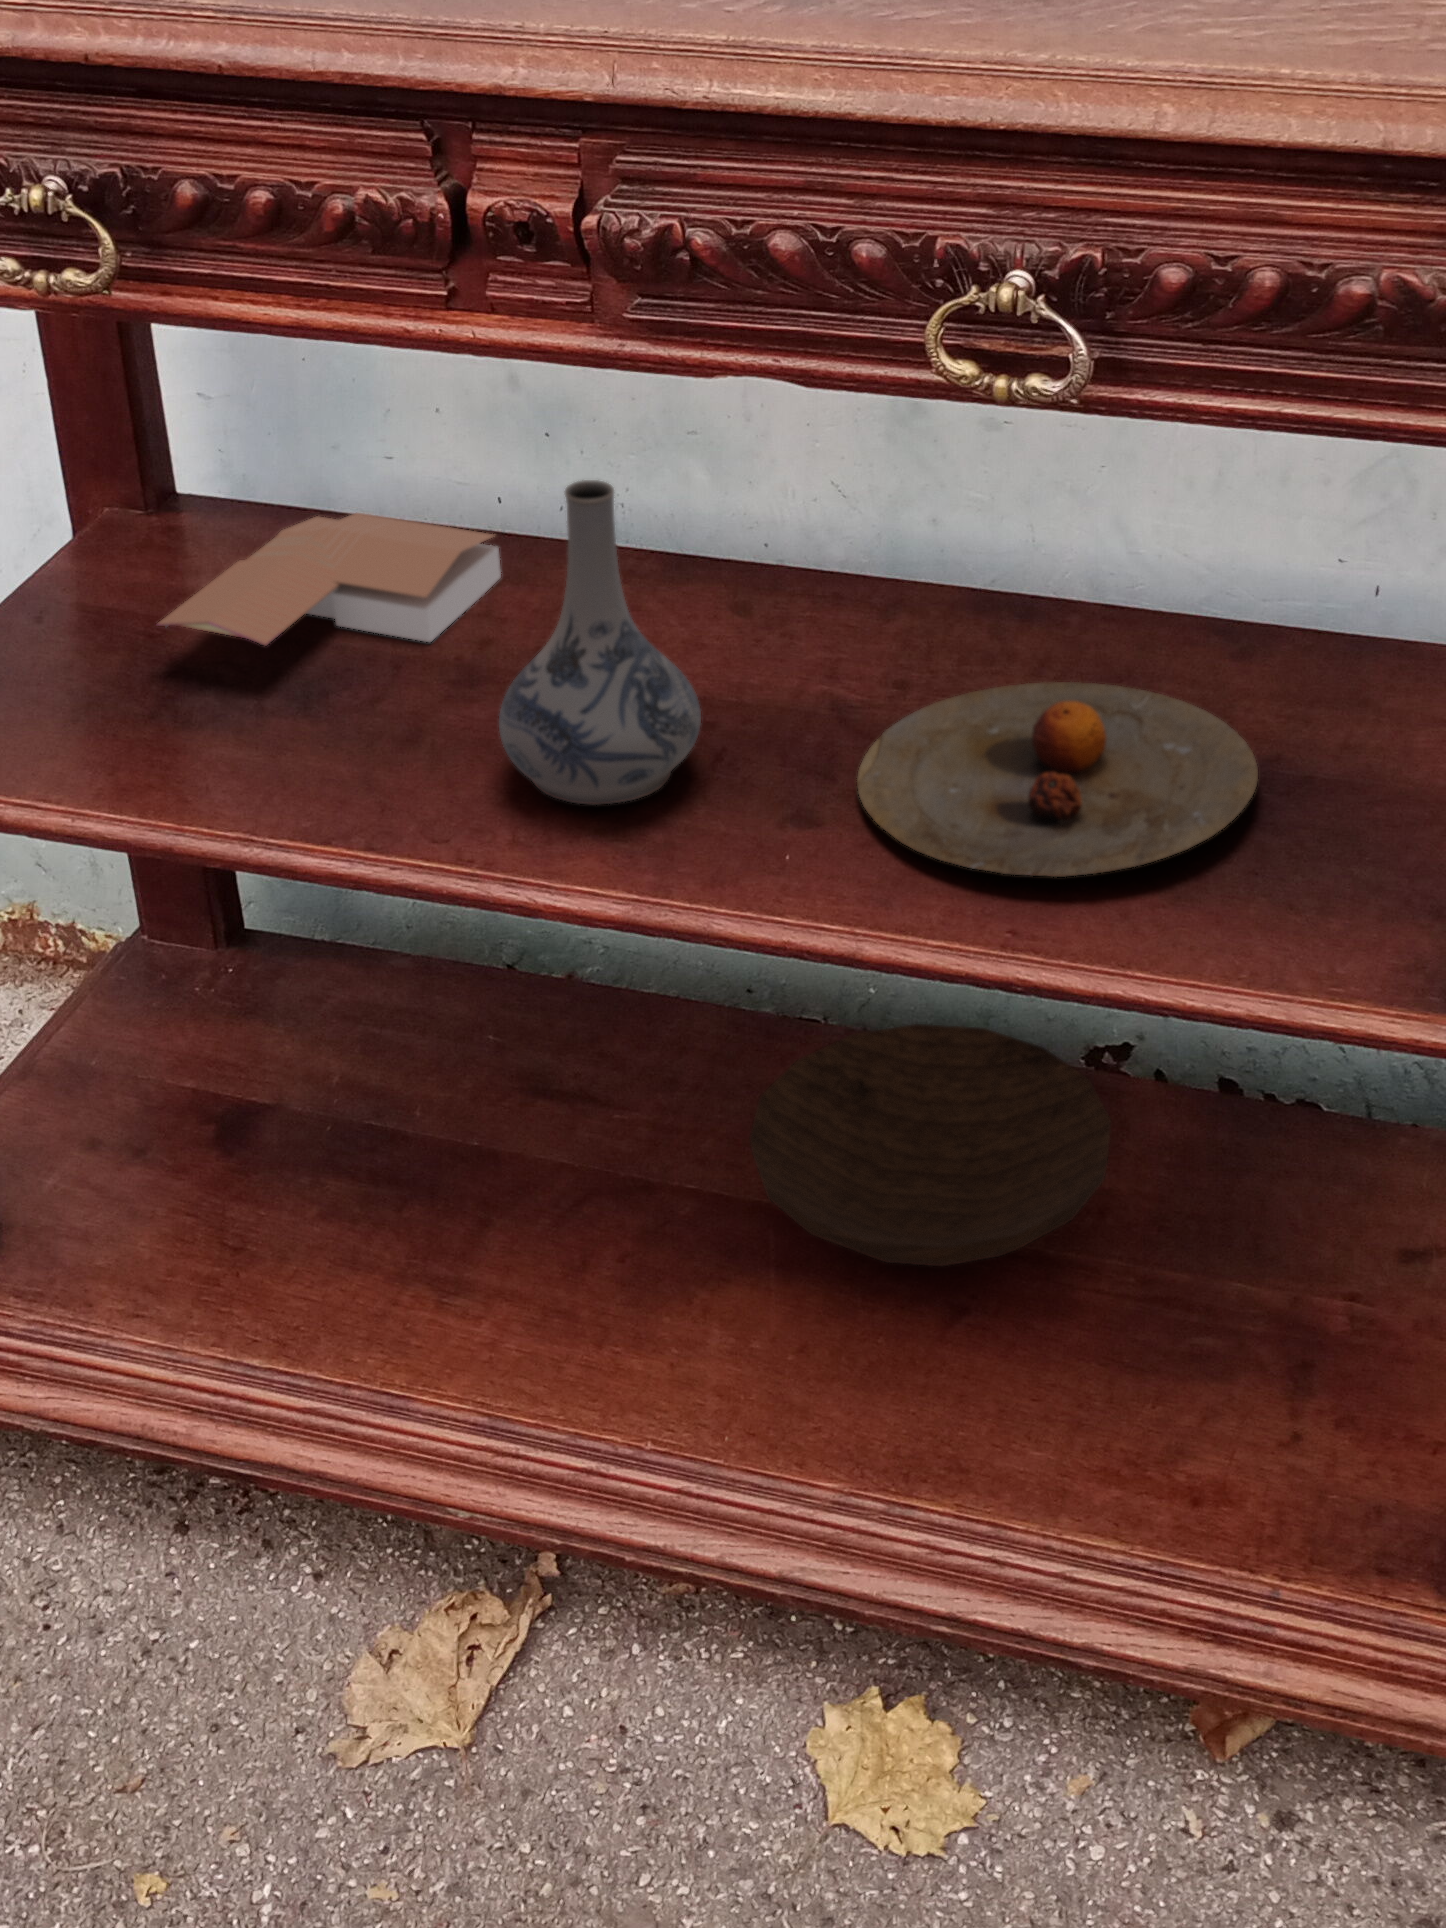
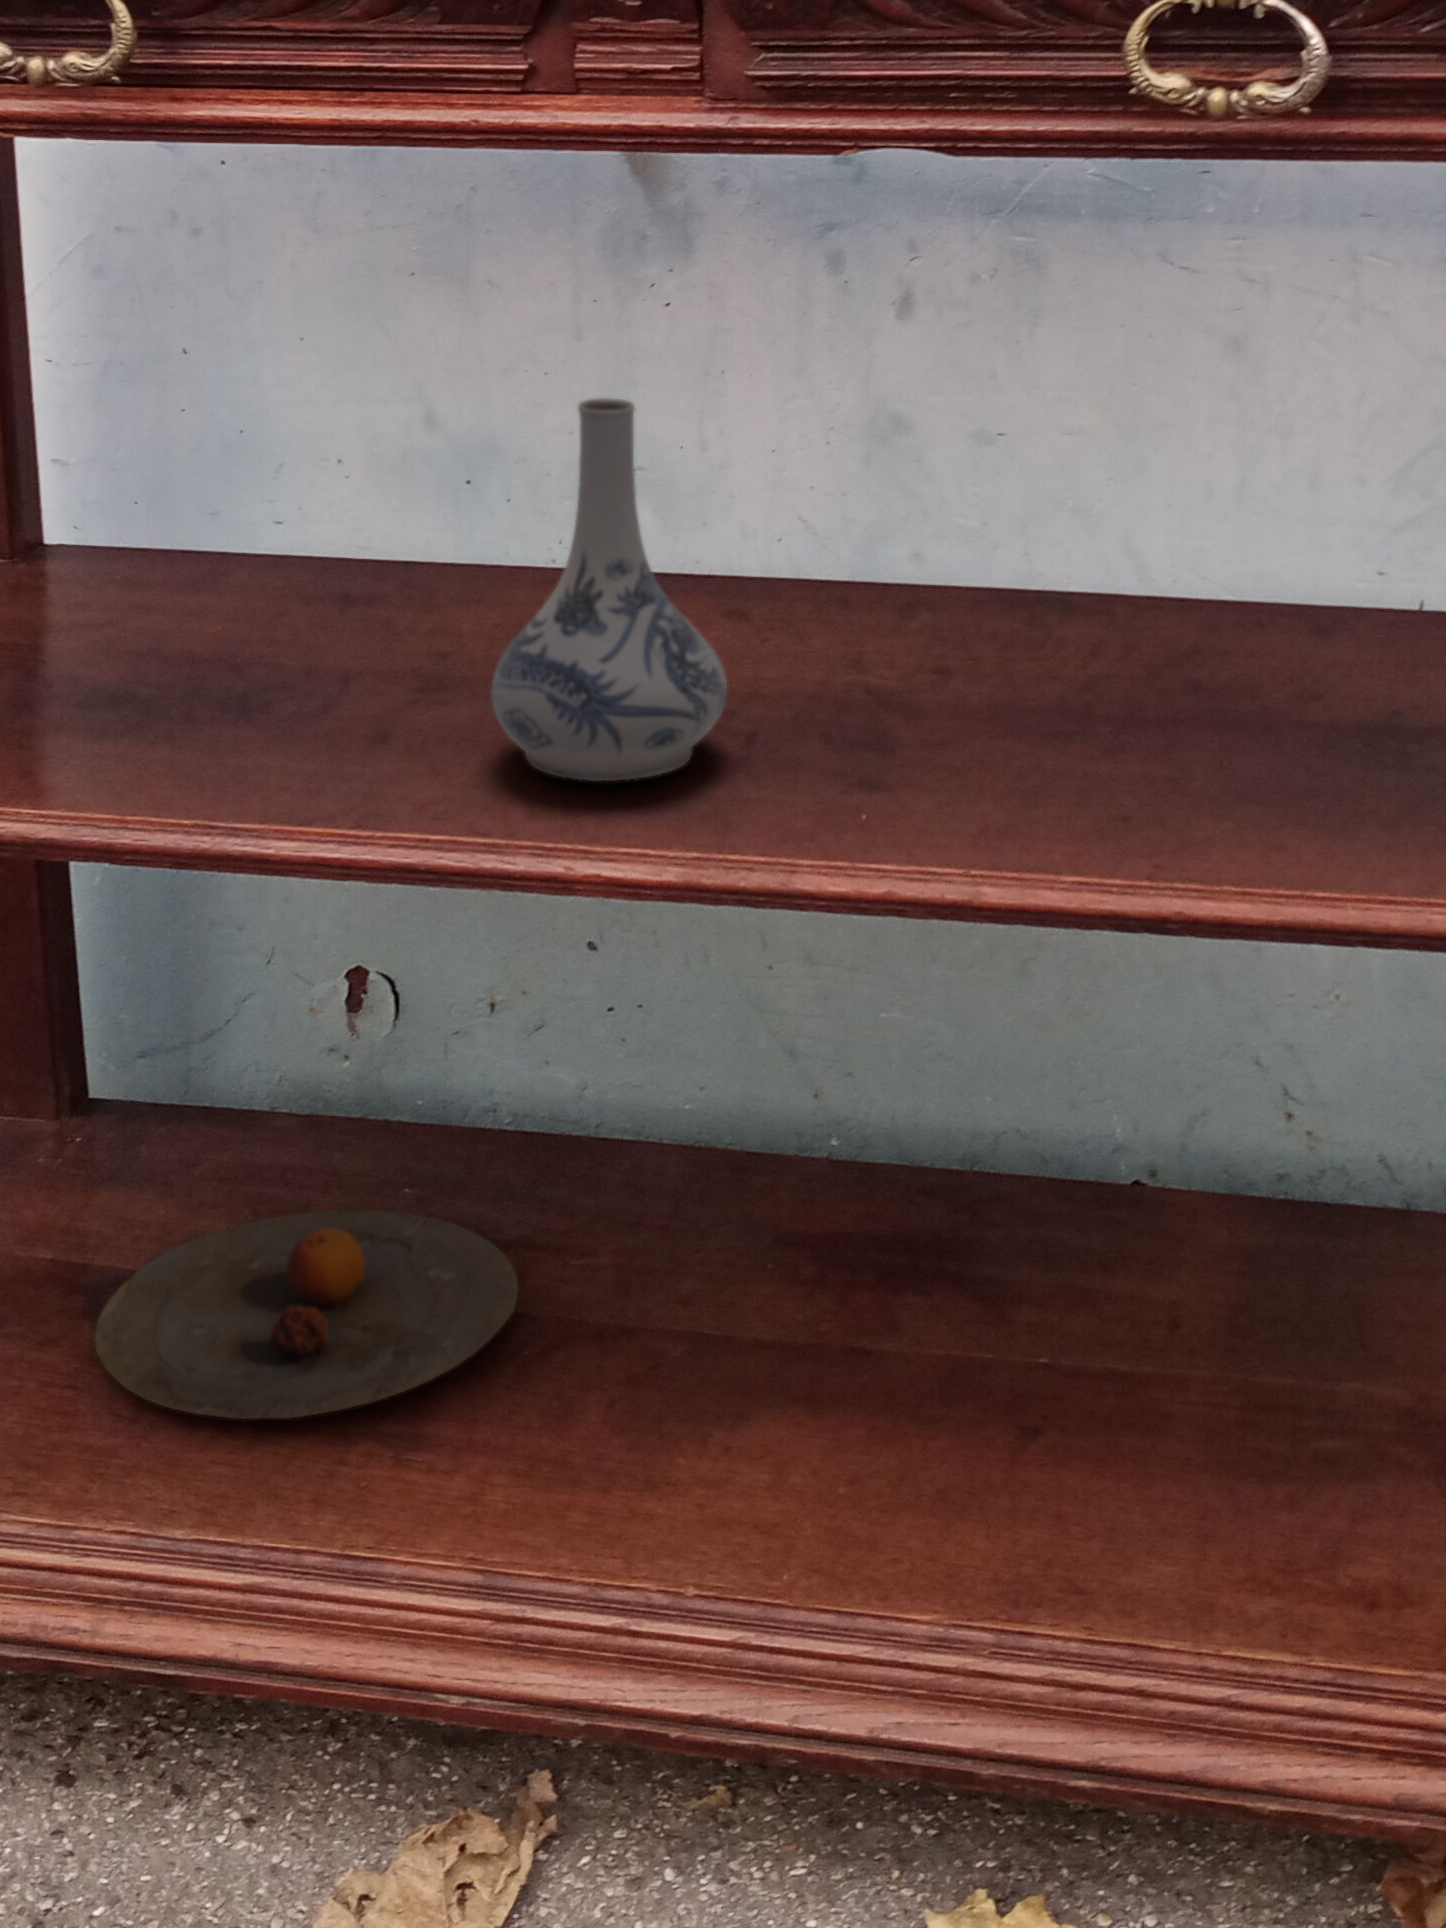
book: present [157,513,501,645] -> none [54,548,439,664]
plate: present [857,682,1258,877] -> present [95,1210,518,1419]
wooden bowl: present [749,1024,1111,1266] -> none [764,1122,1192,1372]

